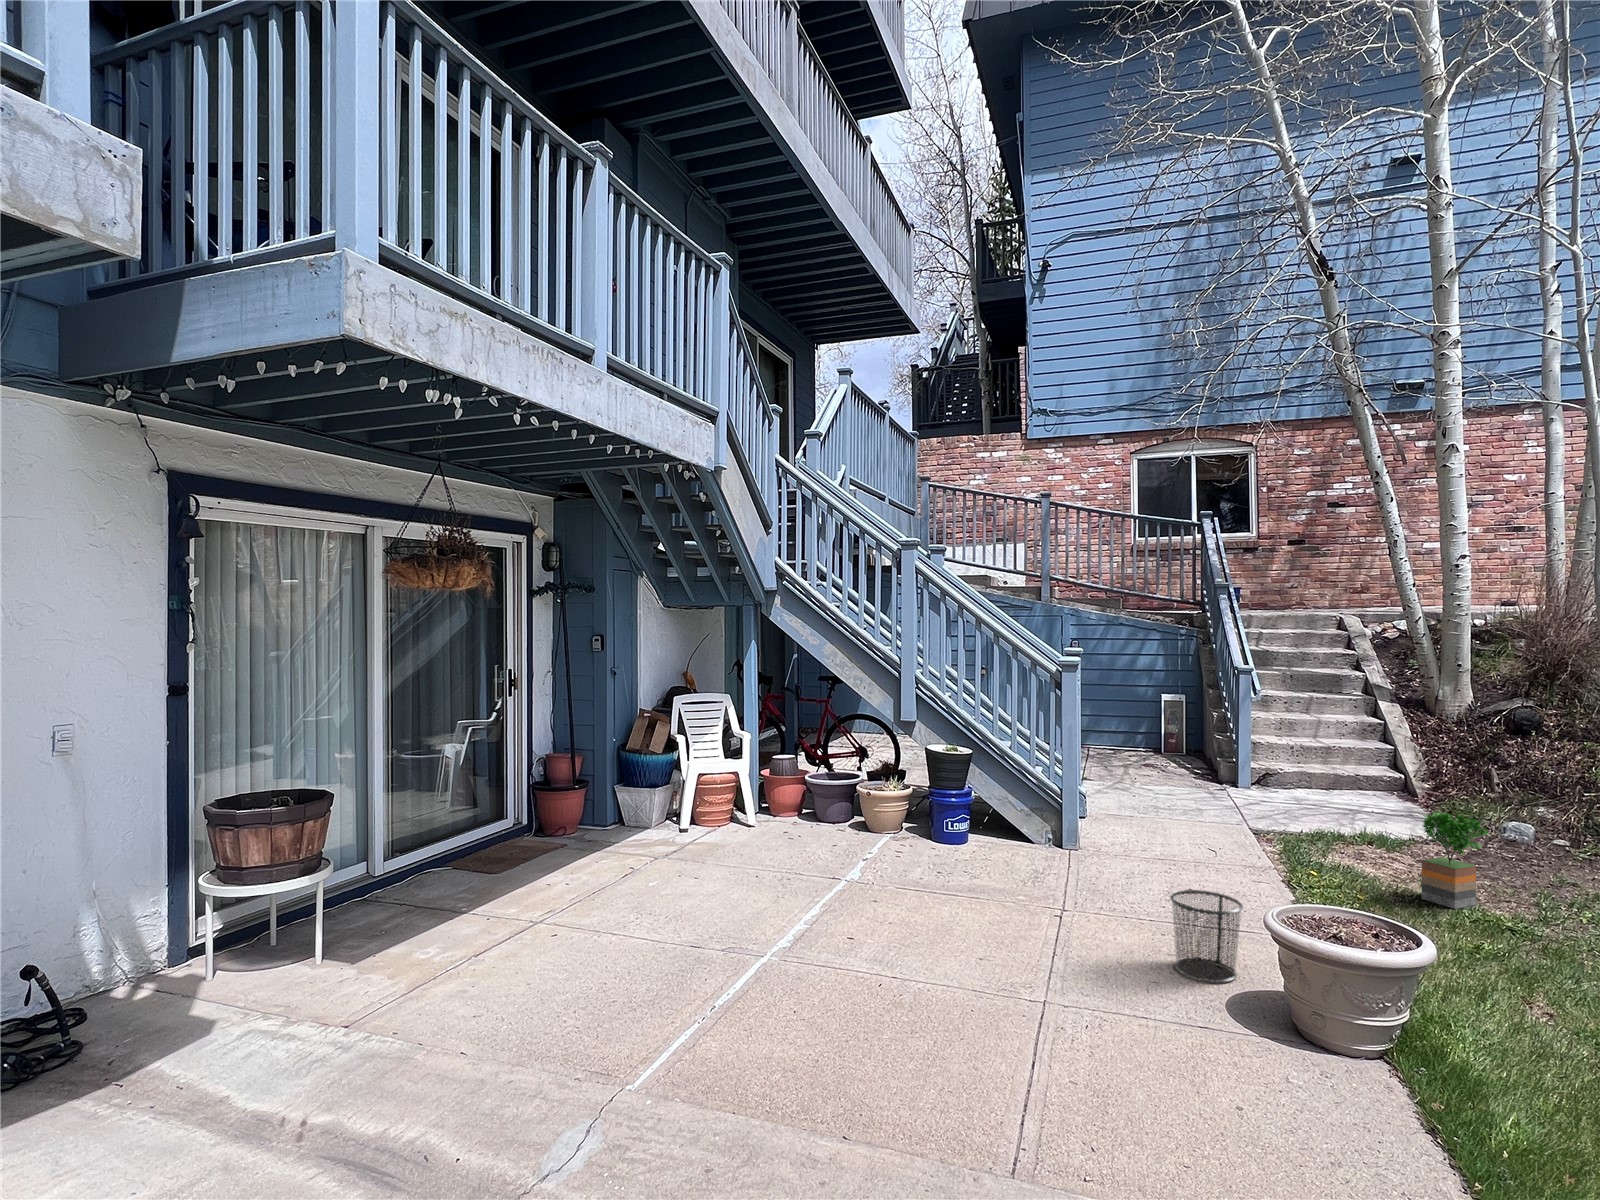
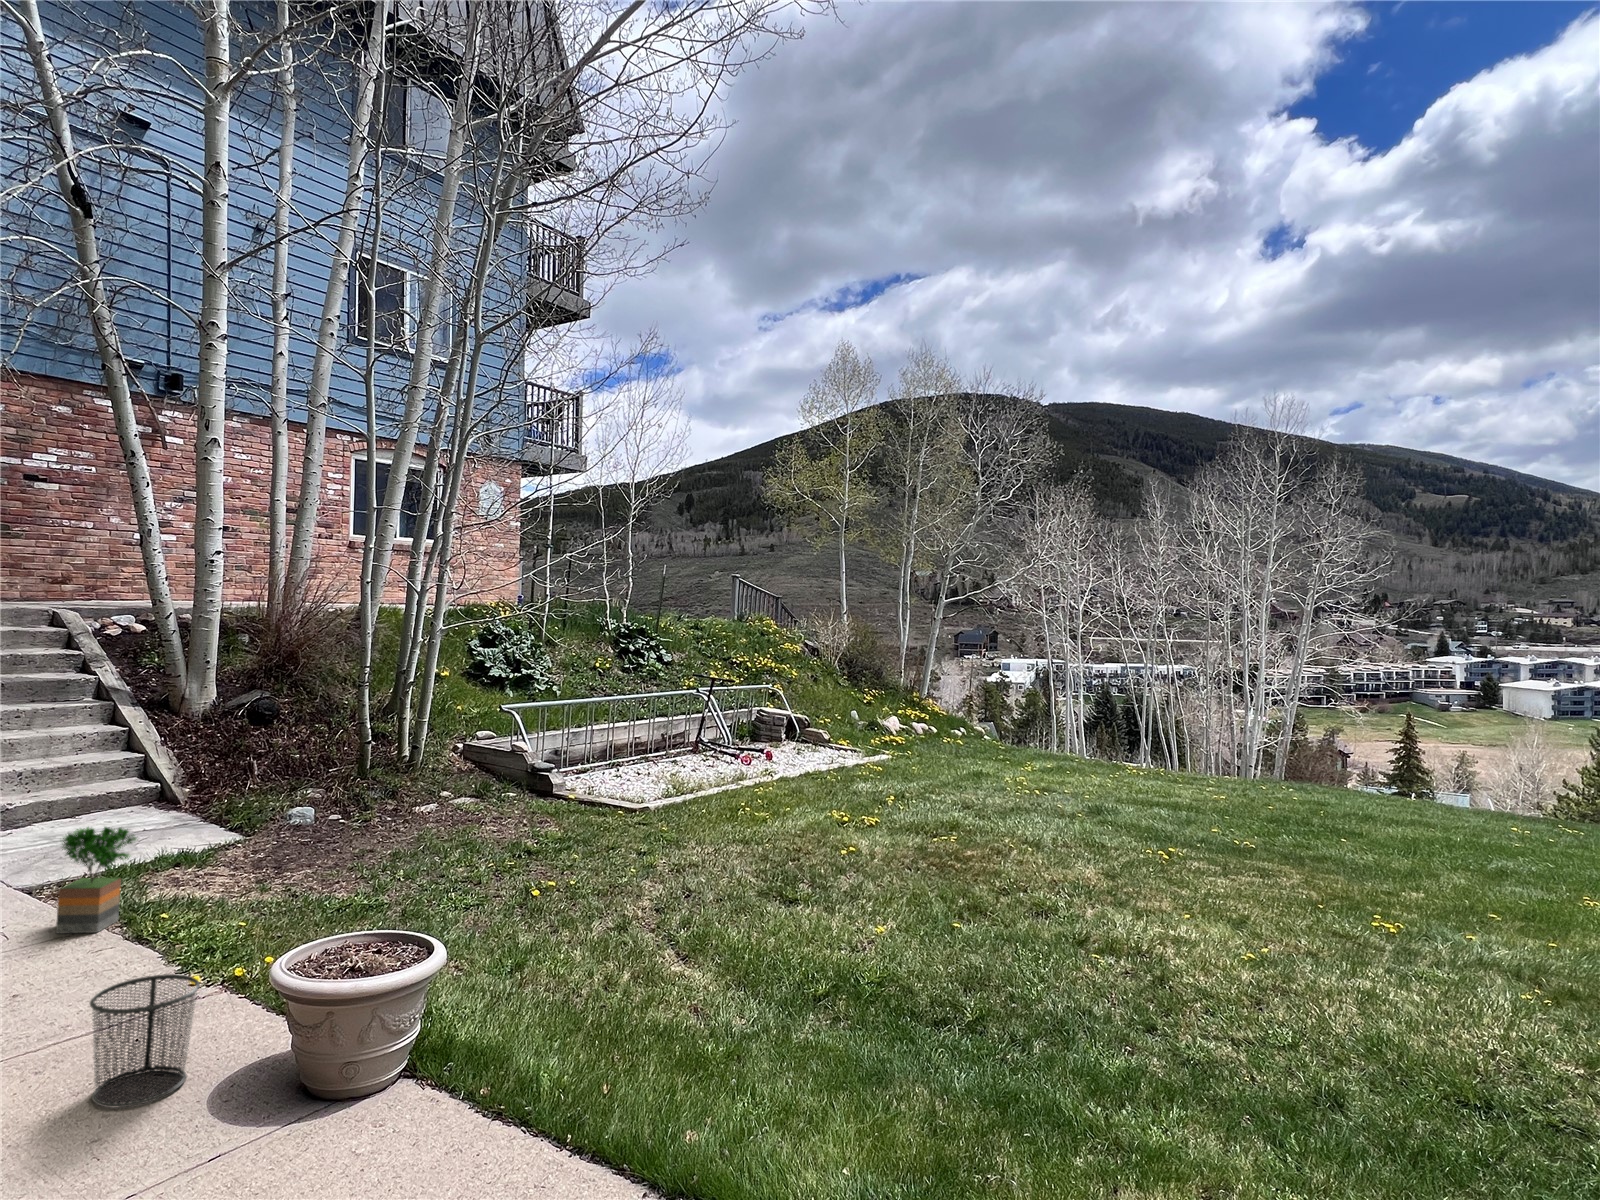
potted tree: present [1422,812,1489,909] -> present [56,827,136,934]

